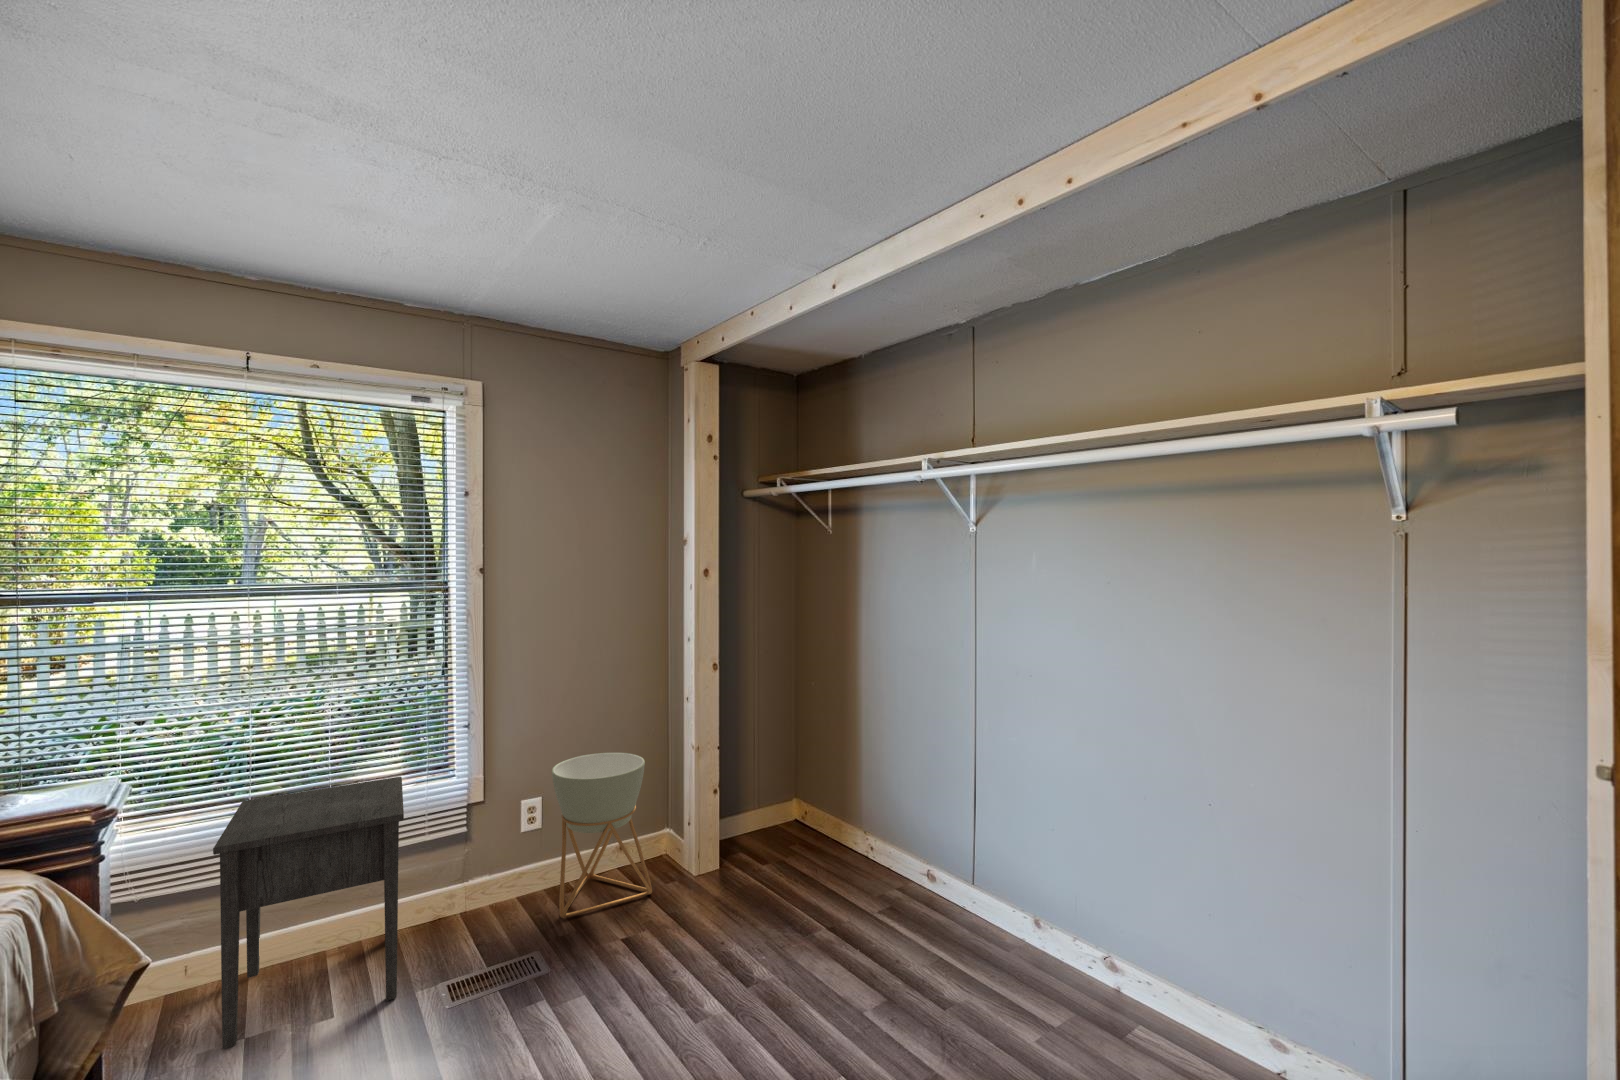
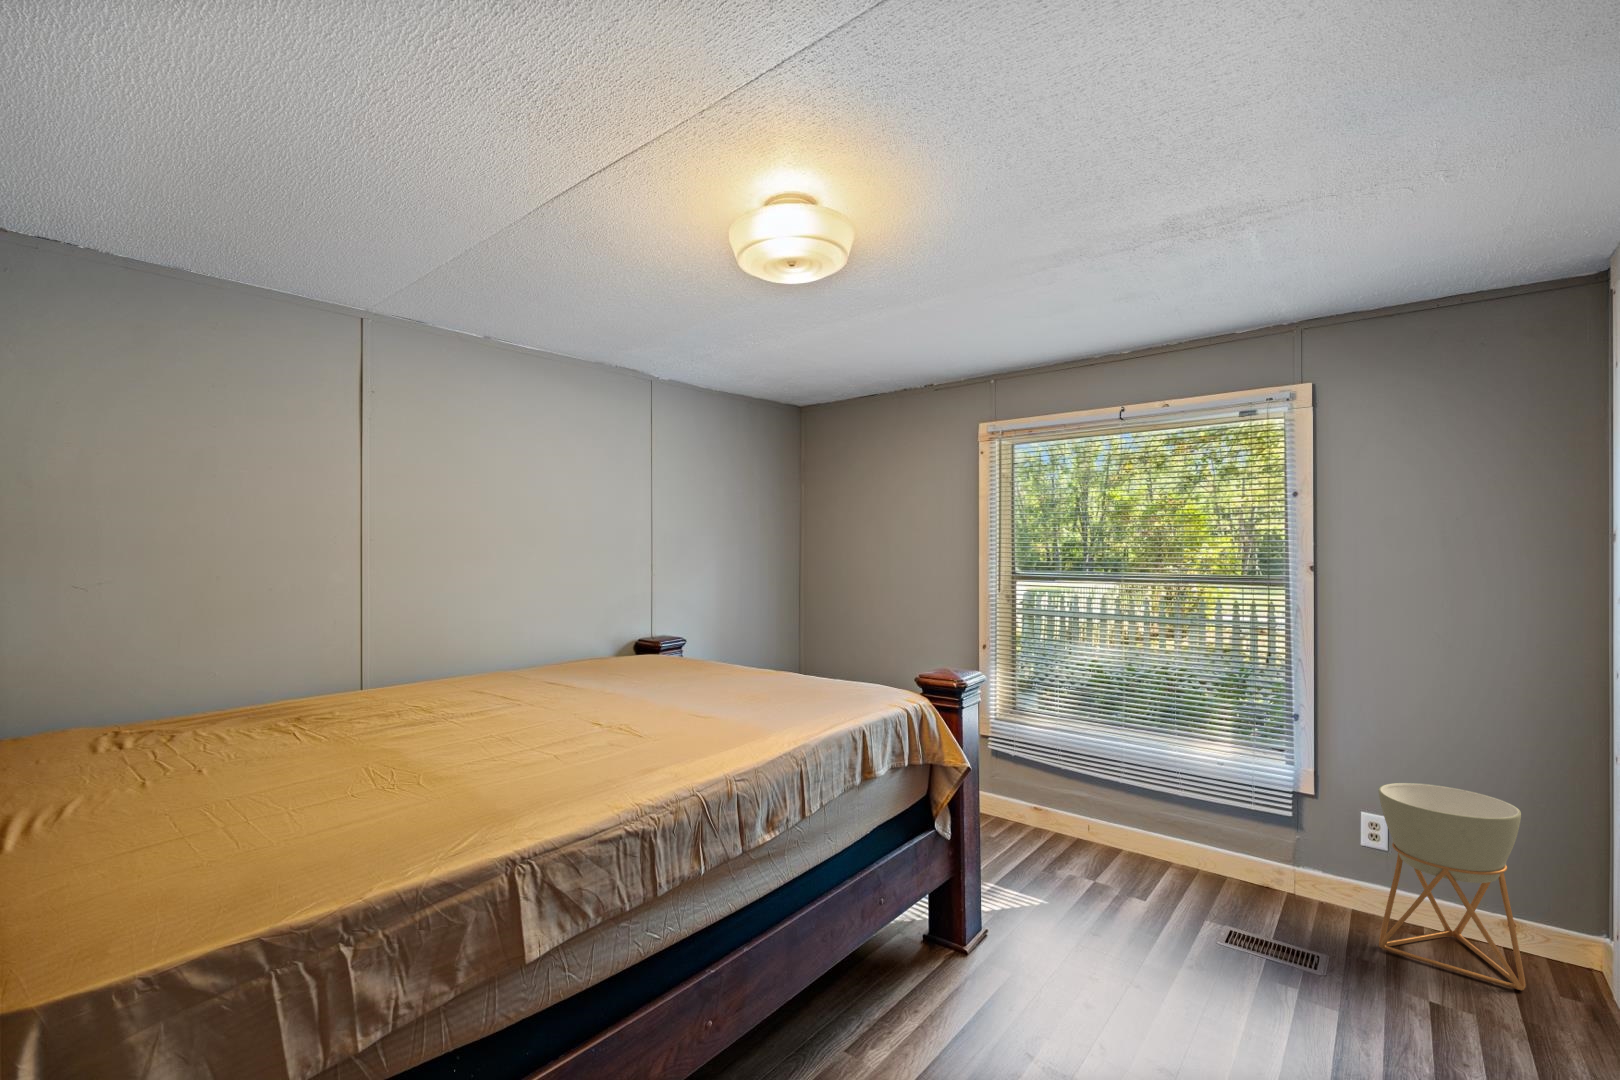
nightstand: present [213,777,404,1049] -> none [1074,725,1229,915]

